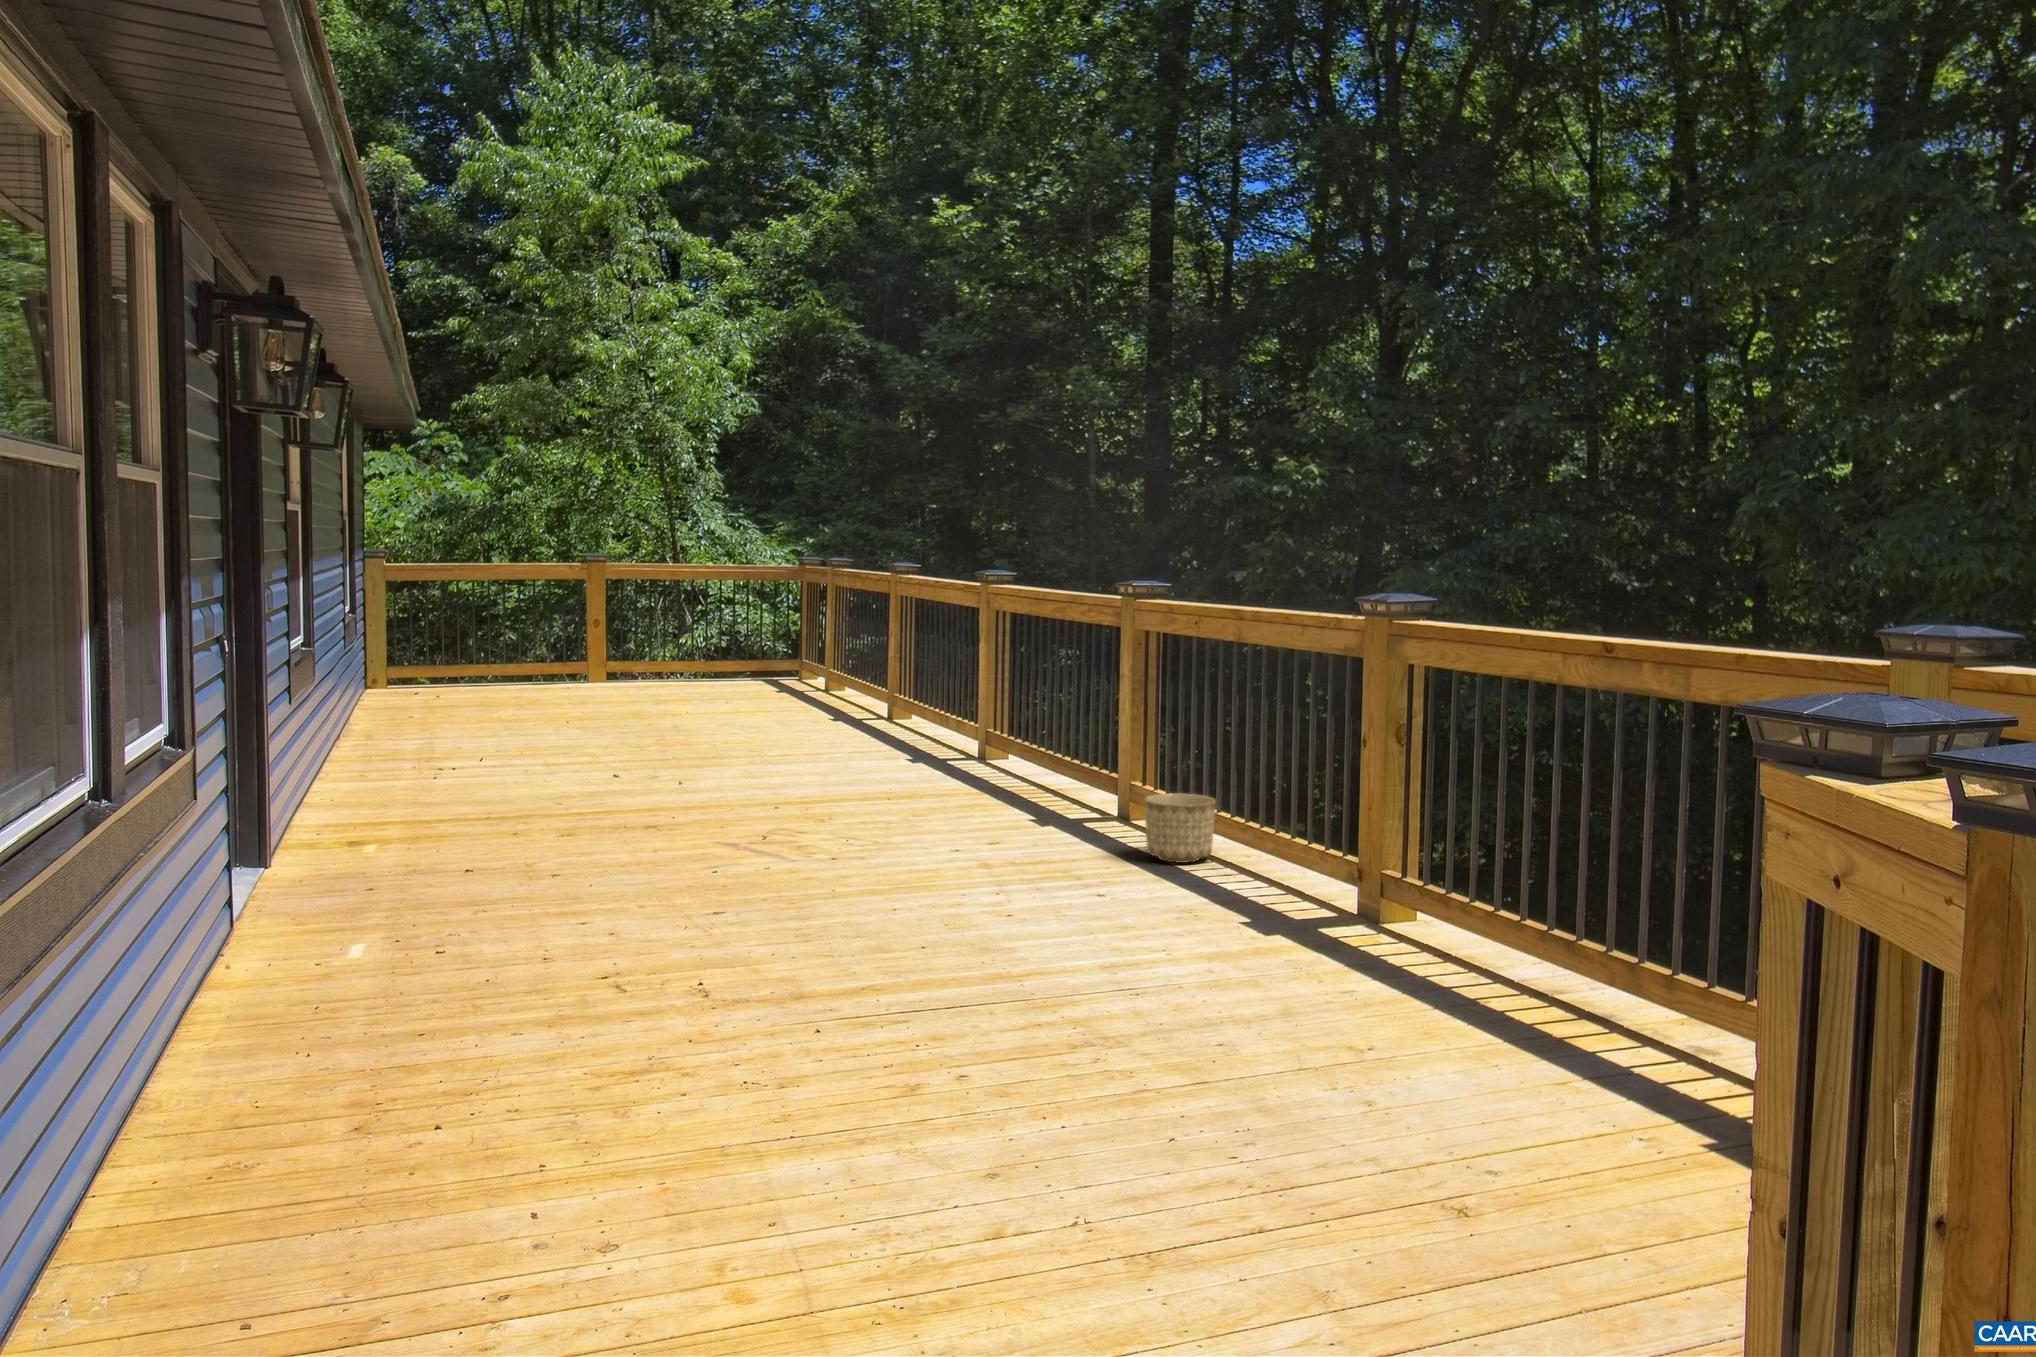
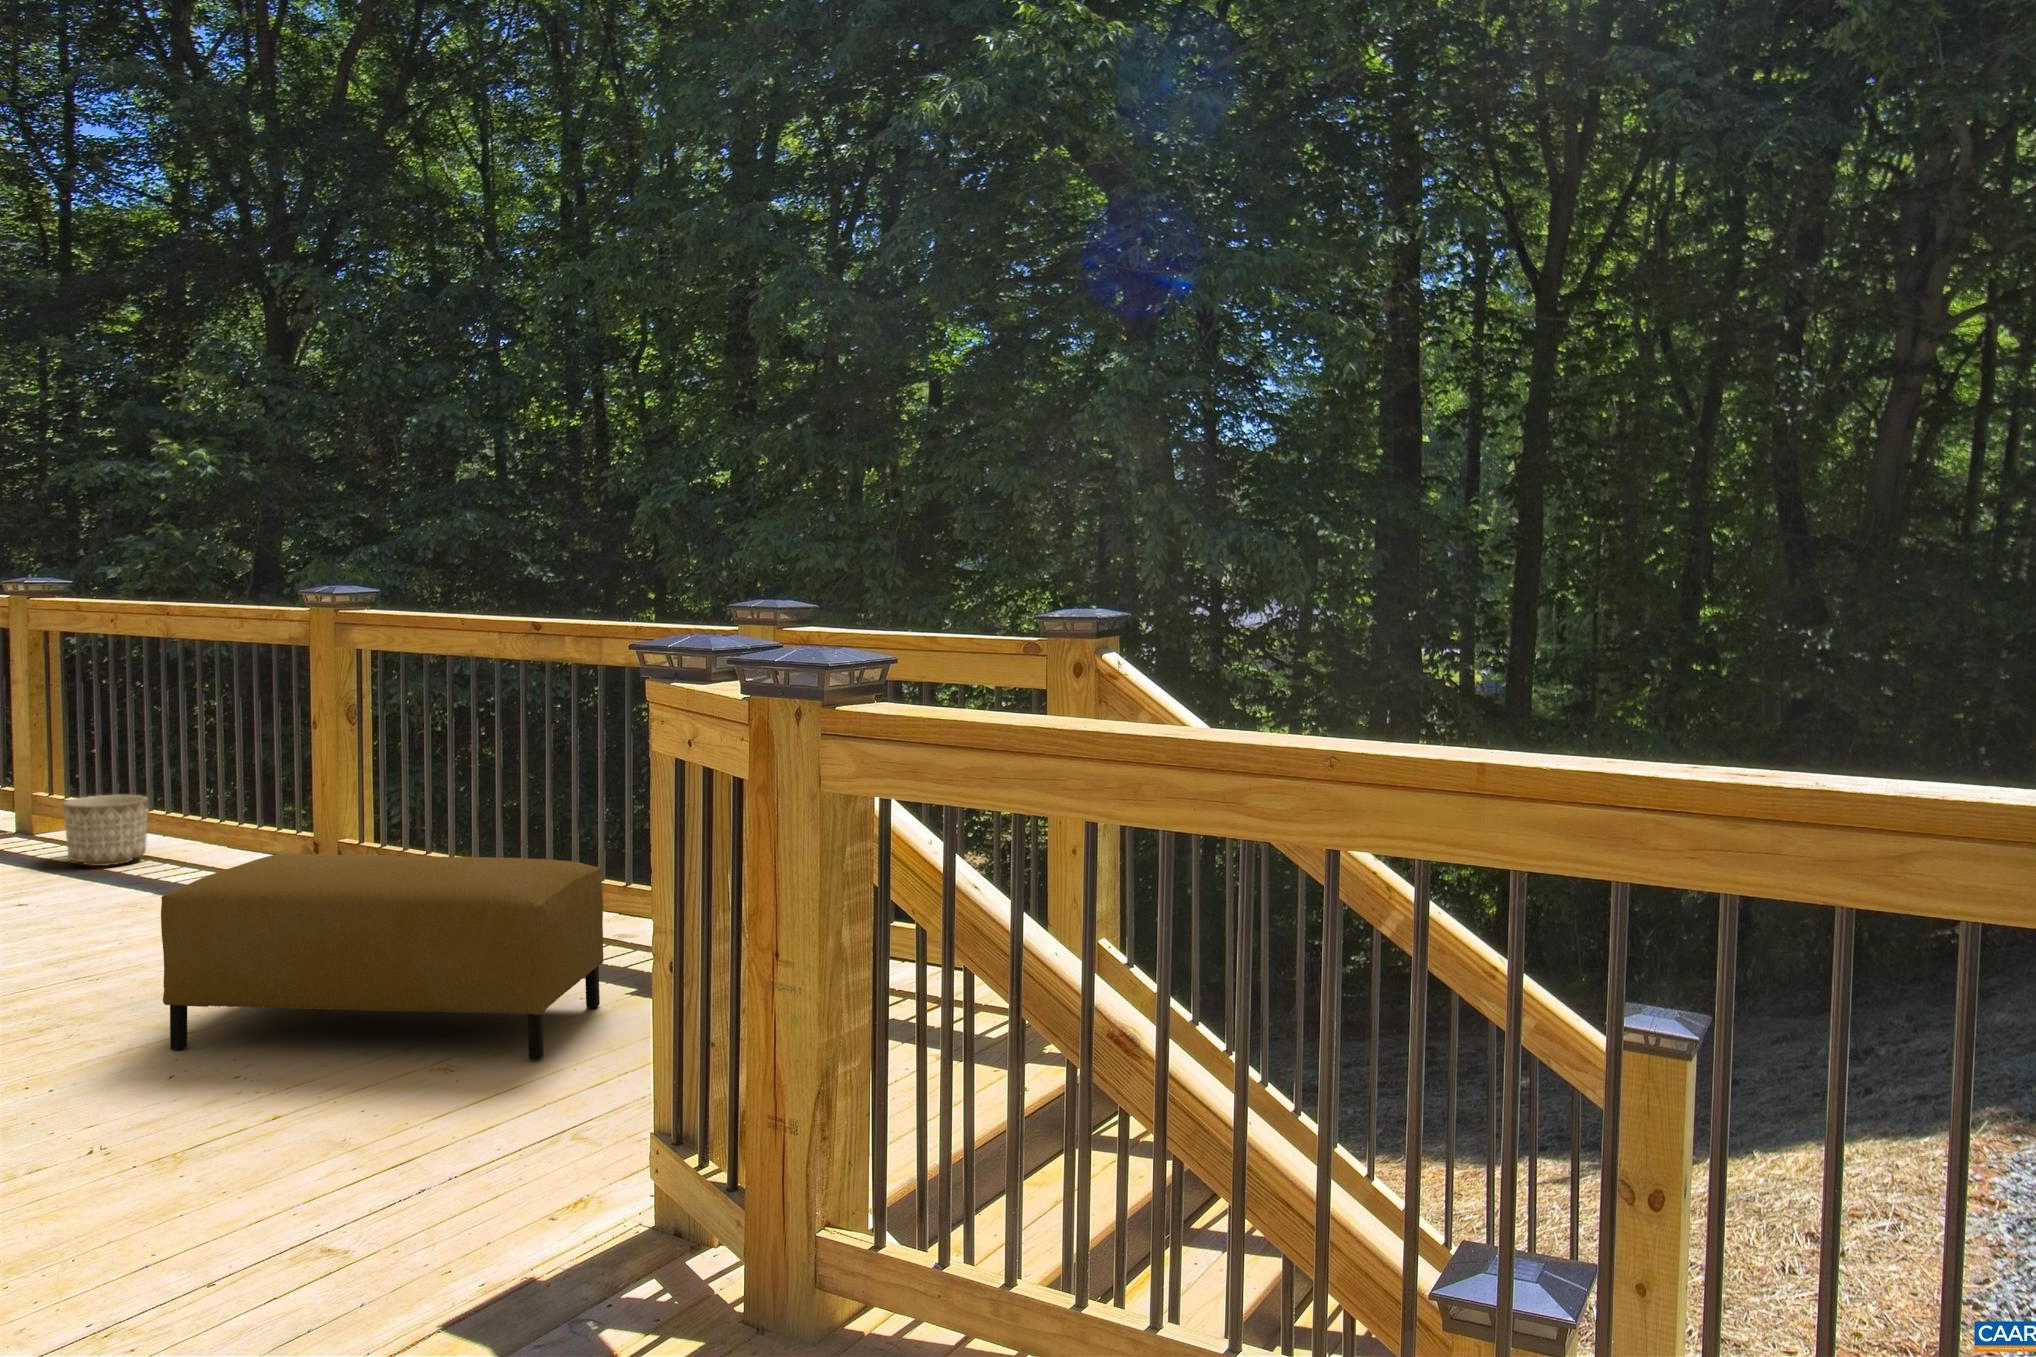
ottoman: none [1171,897,1674,1221] -> present [161,854,603,1059]

